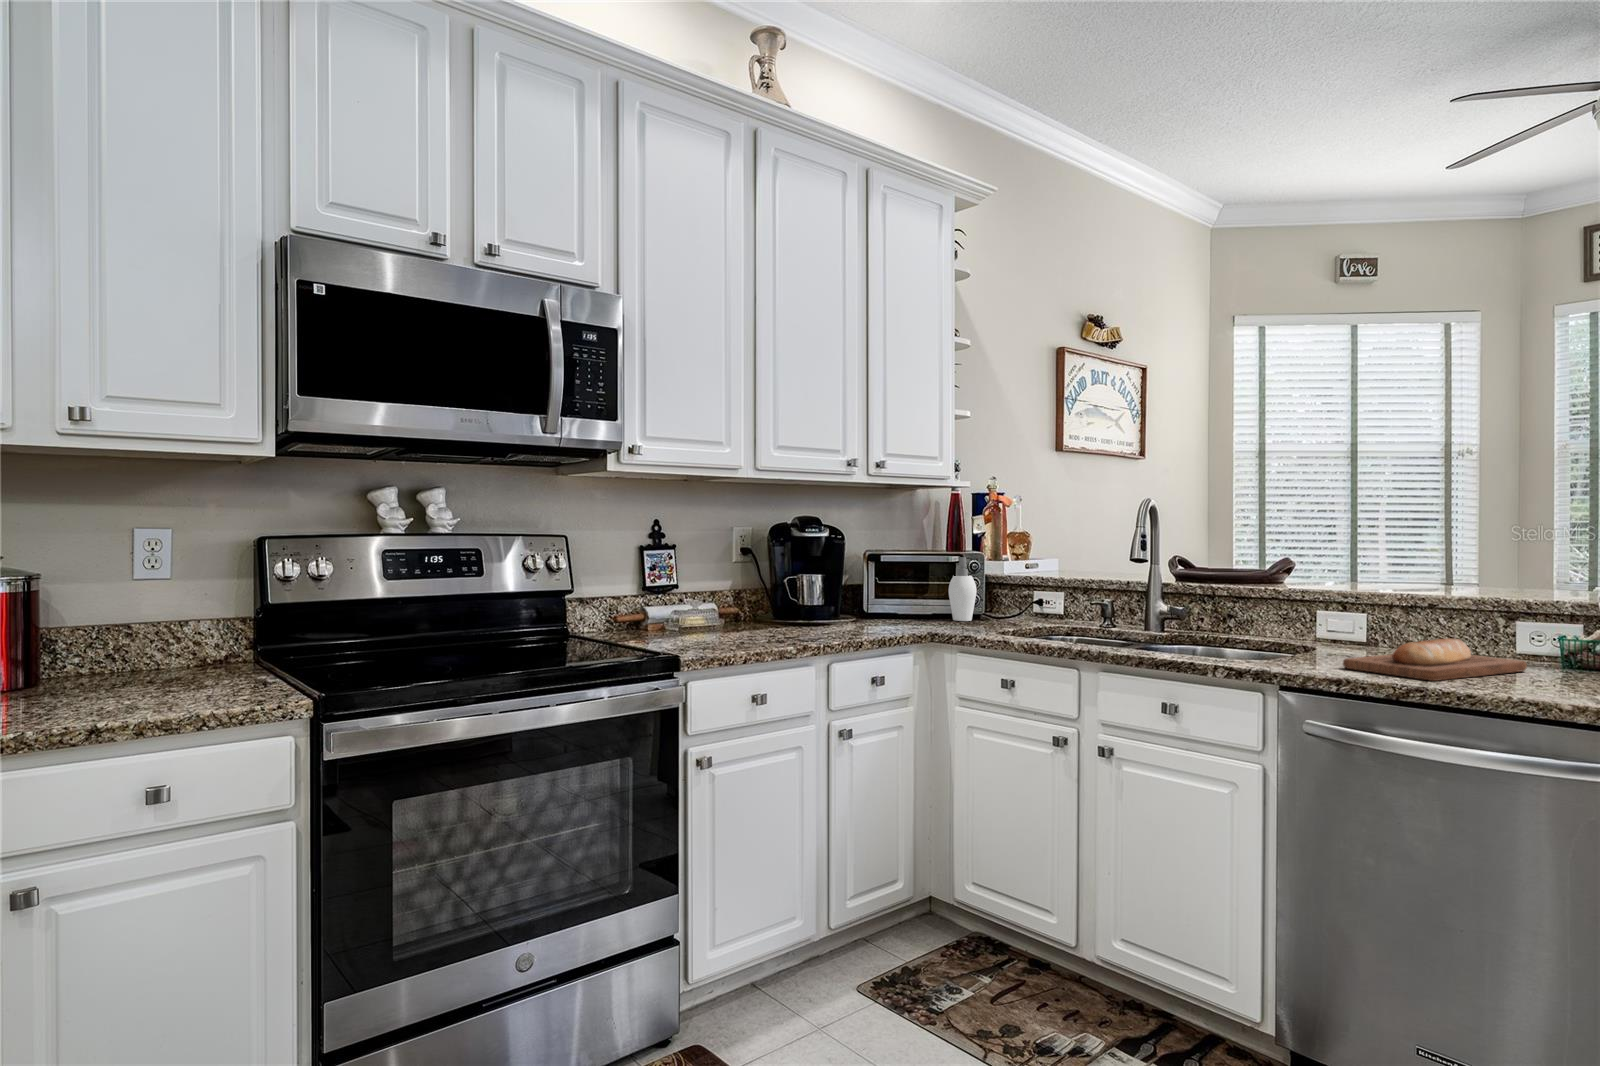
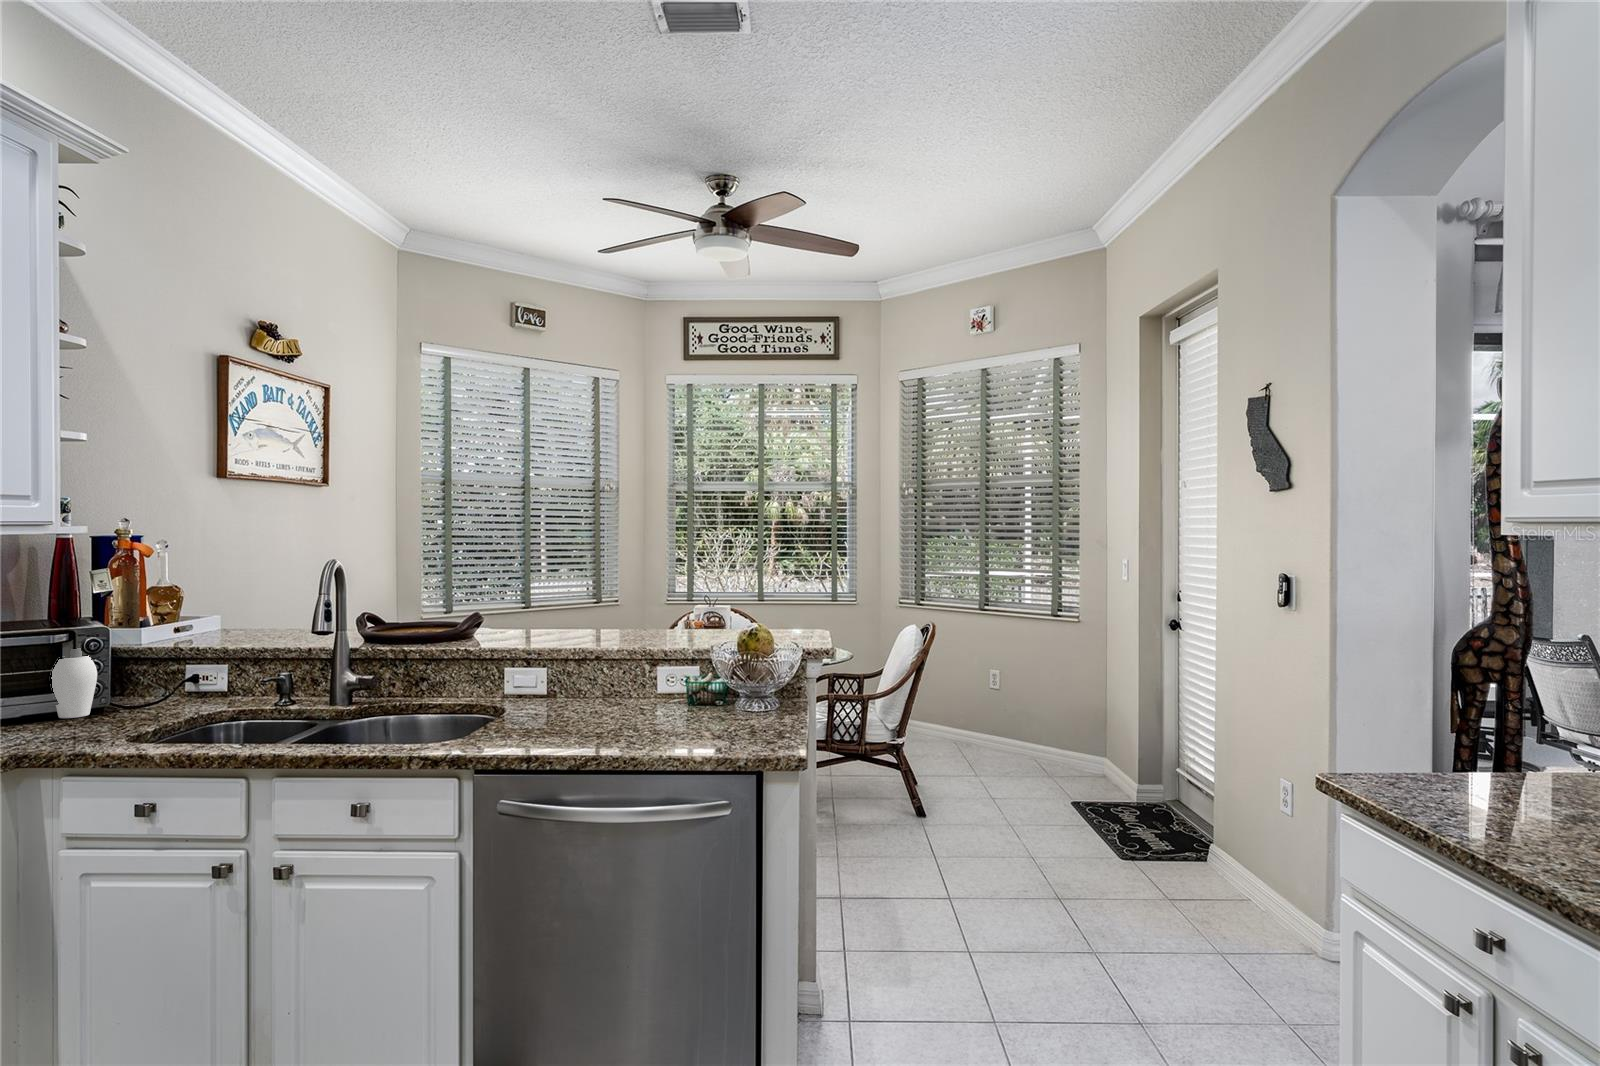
bread loaf: present [1343,638,1527,681] -> none [530,692,667,743]

